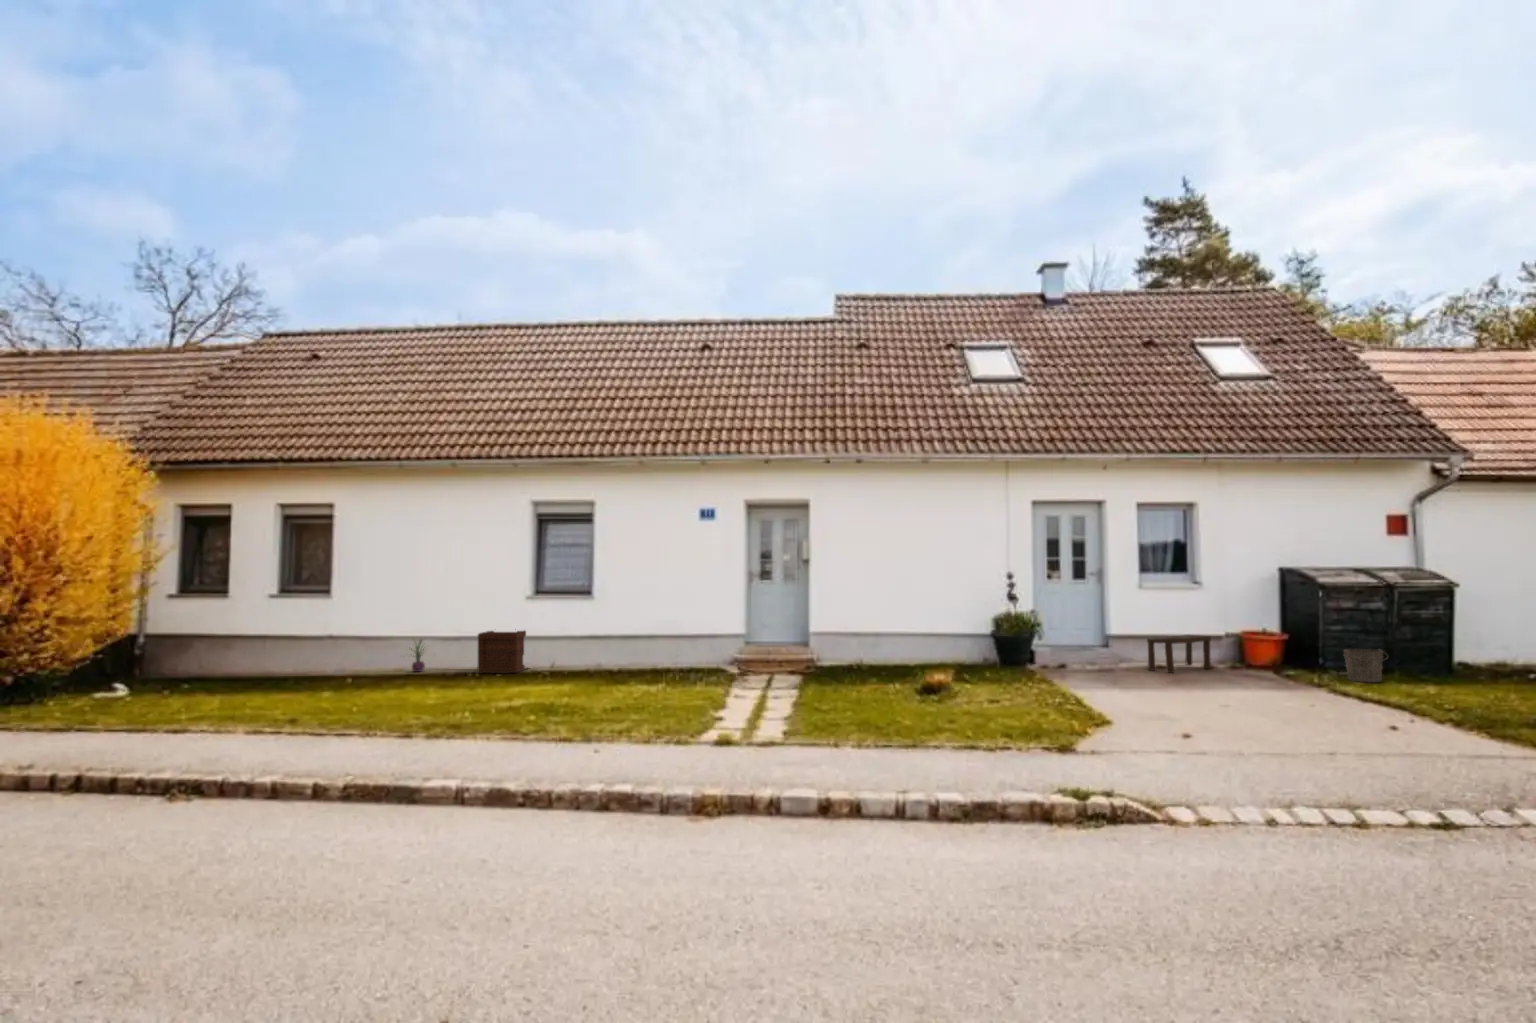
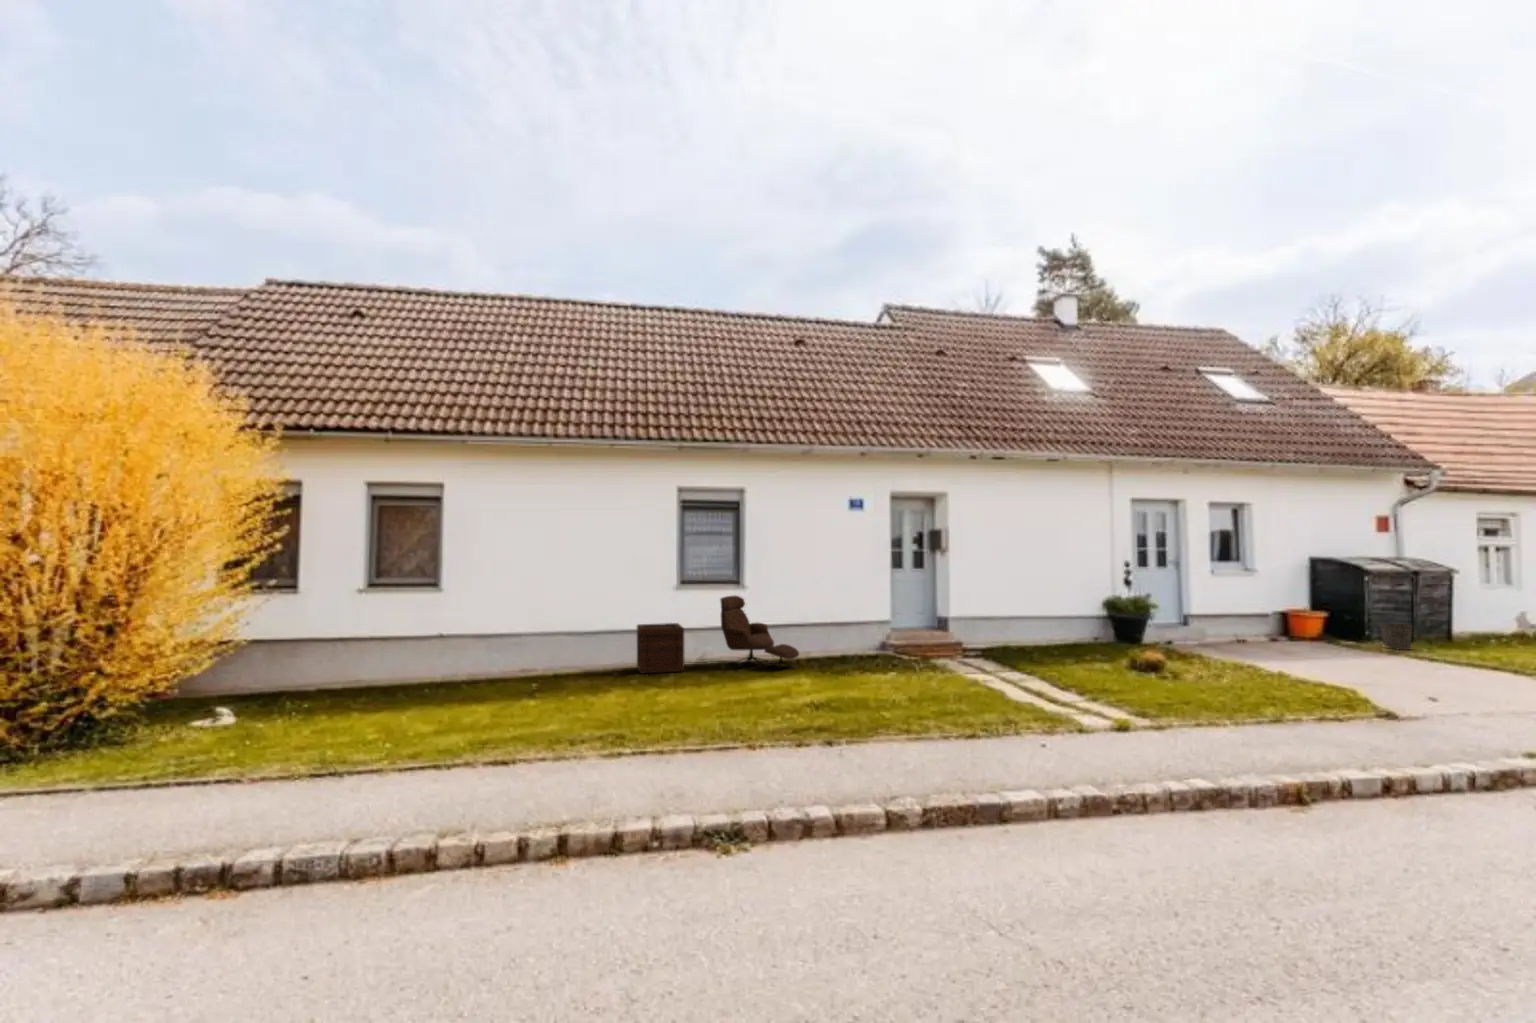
lounge chair: none [559,605,623,675] -> present [720,595,799,669]
bench: present [1147,635,1211,673] -> none [1231,615,1274,647]
decorative plant: present [411,640,425,672] -> none [533,636,577,675]

